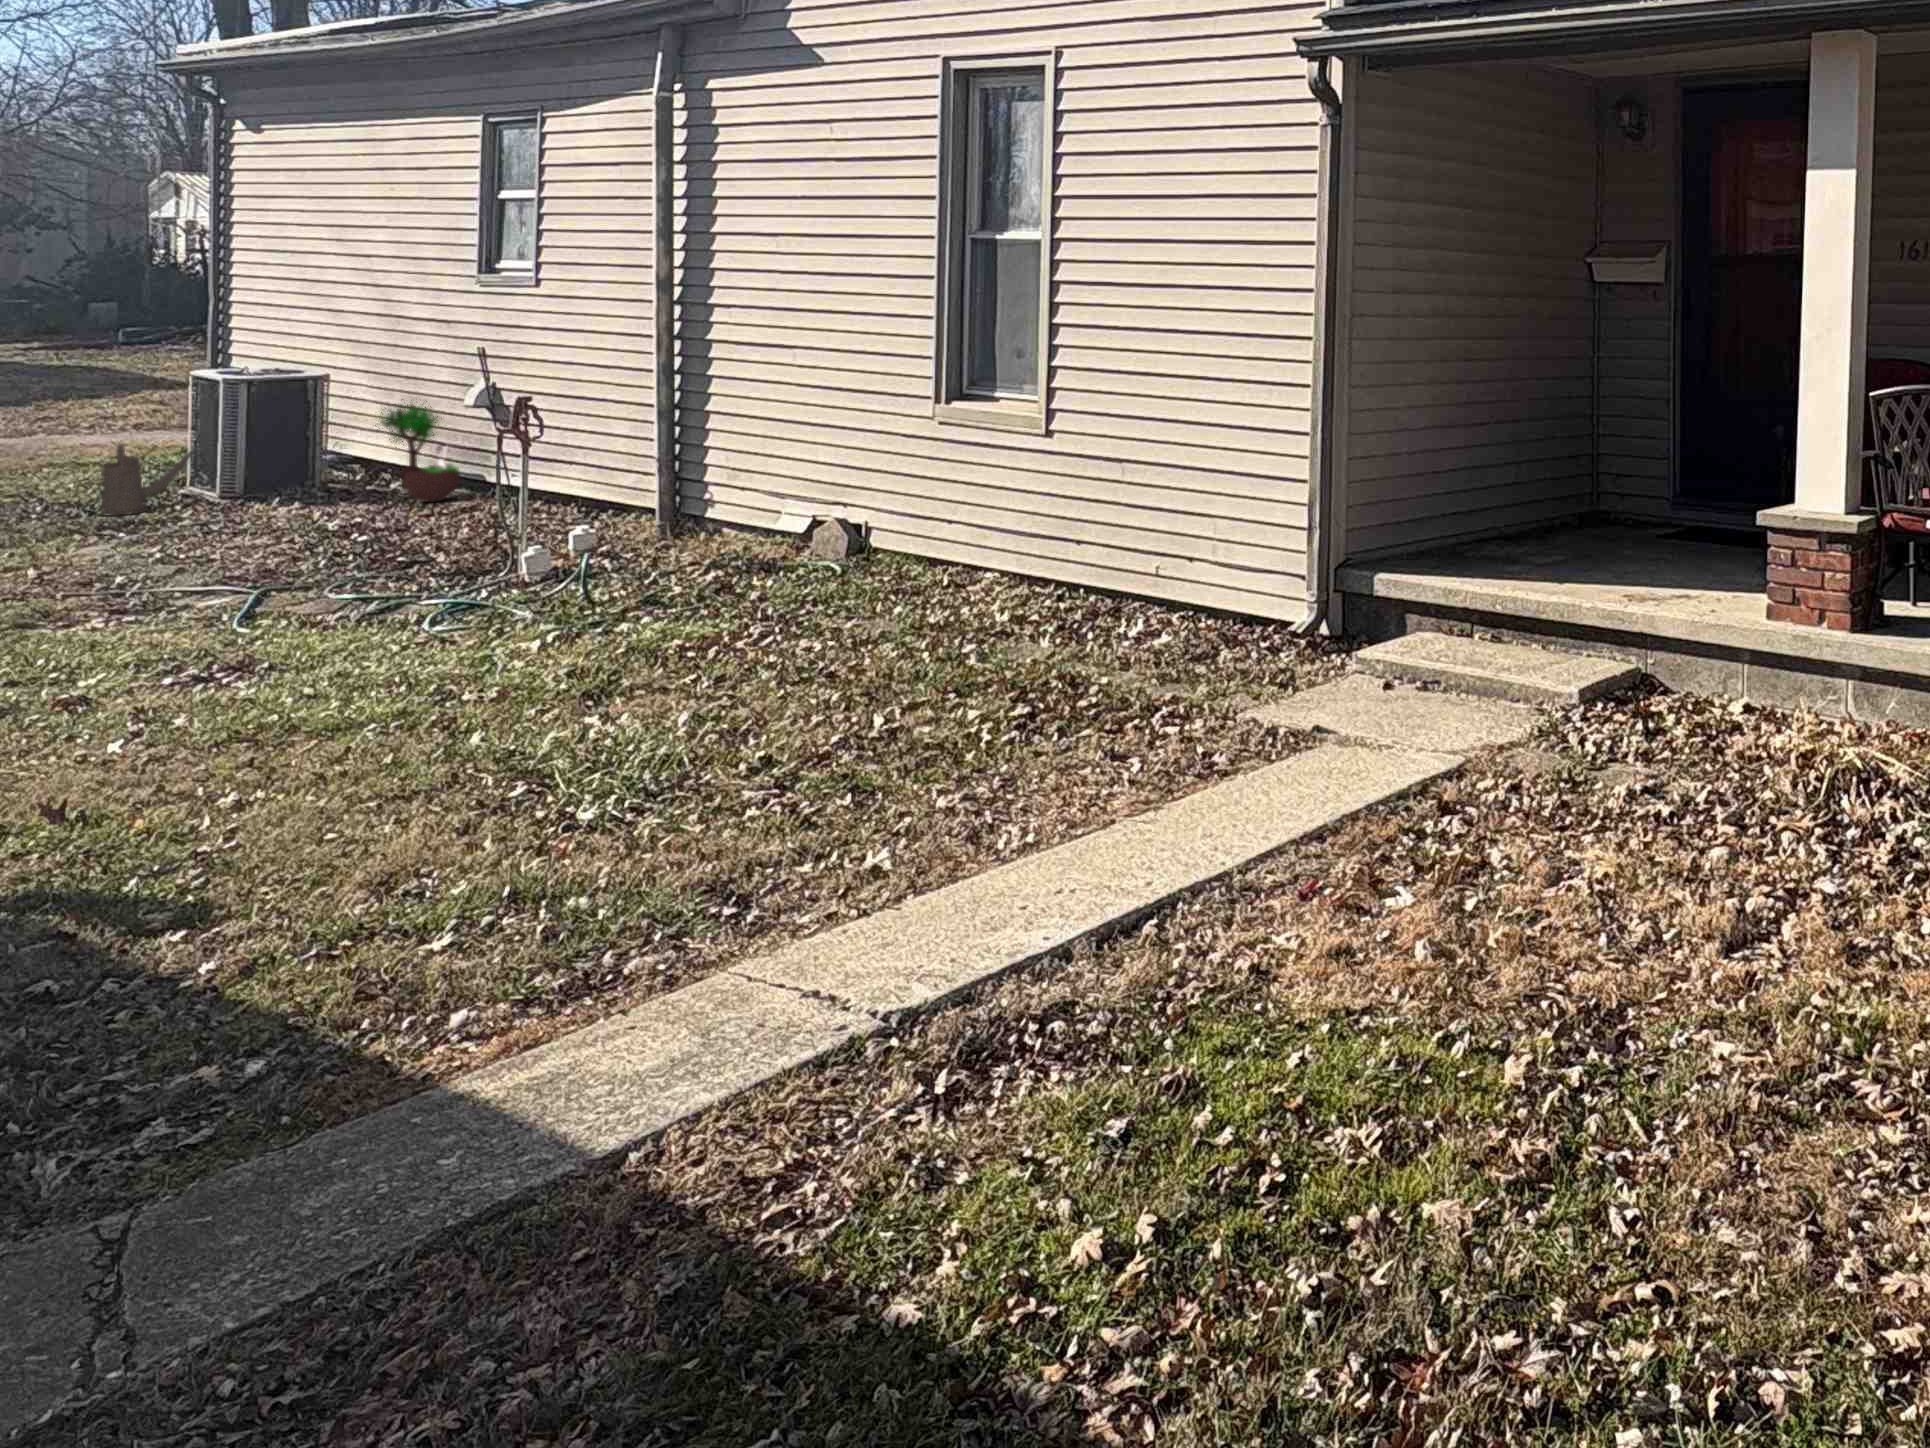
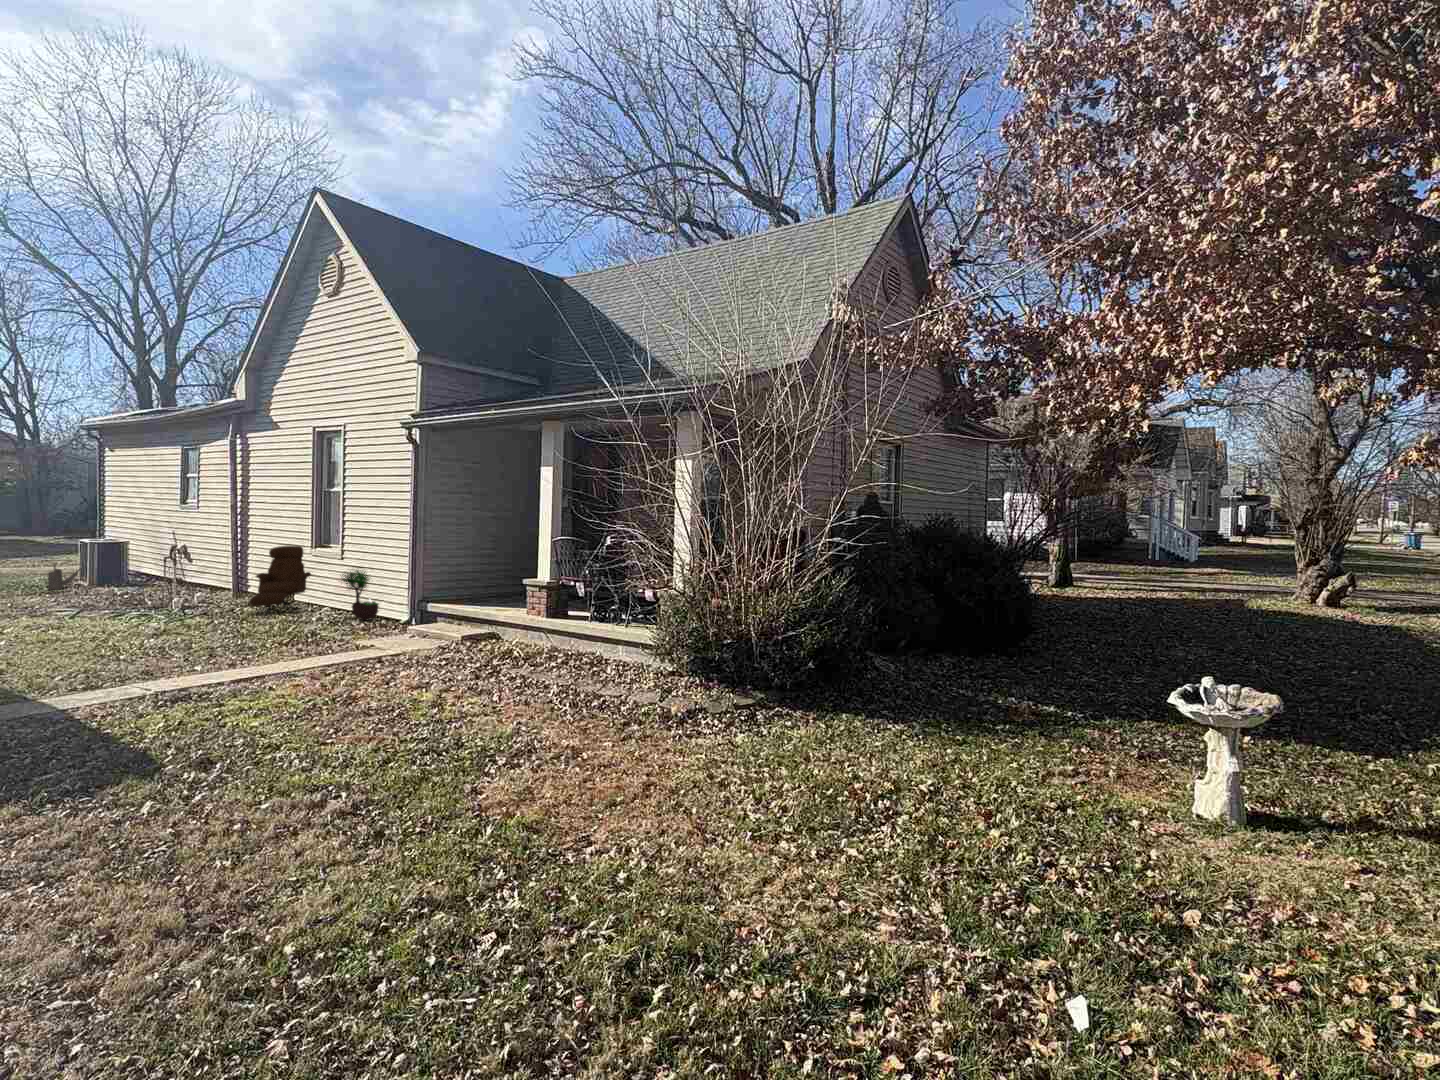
lounge chair: none [784,396,939,607] -> present [249,546,311,615]
potted tree: present [375,399,460,502] -> present [342,570,379,620]

